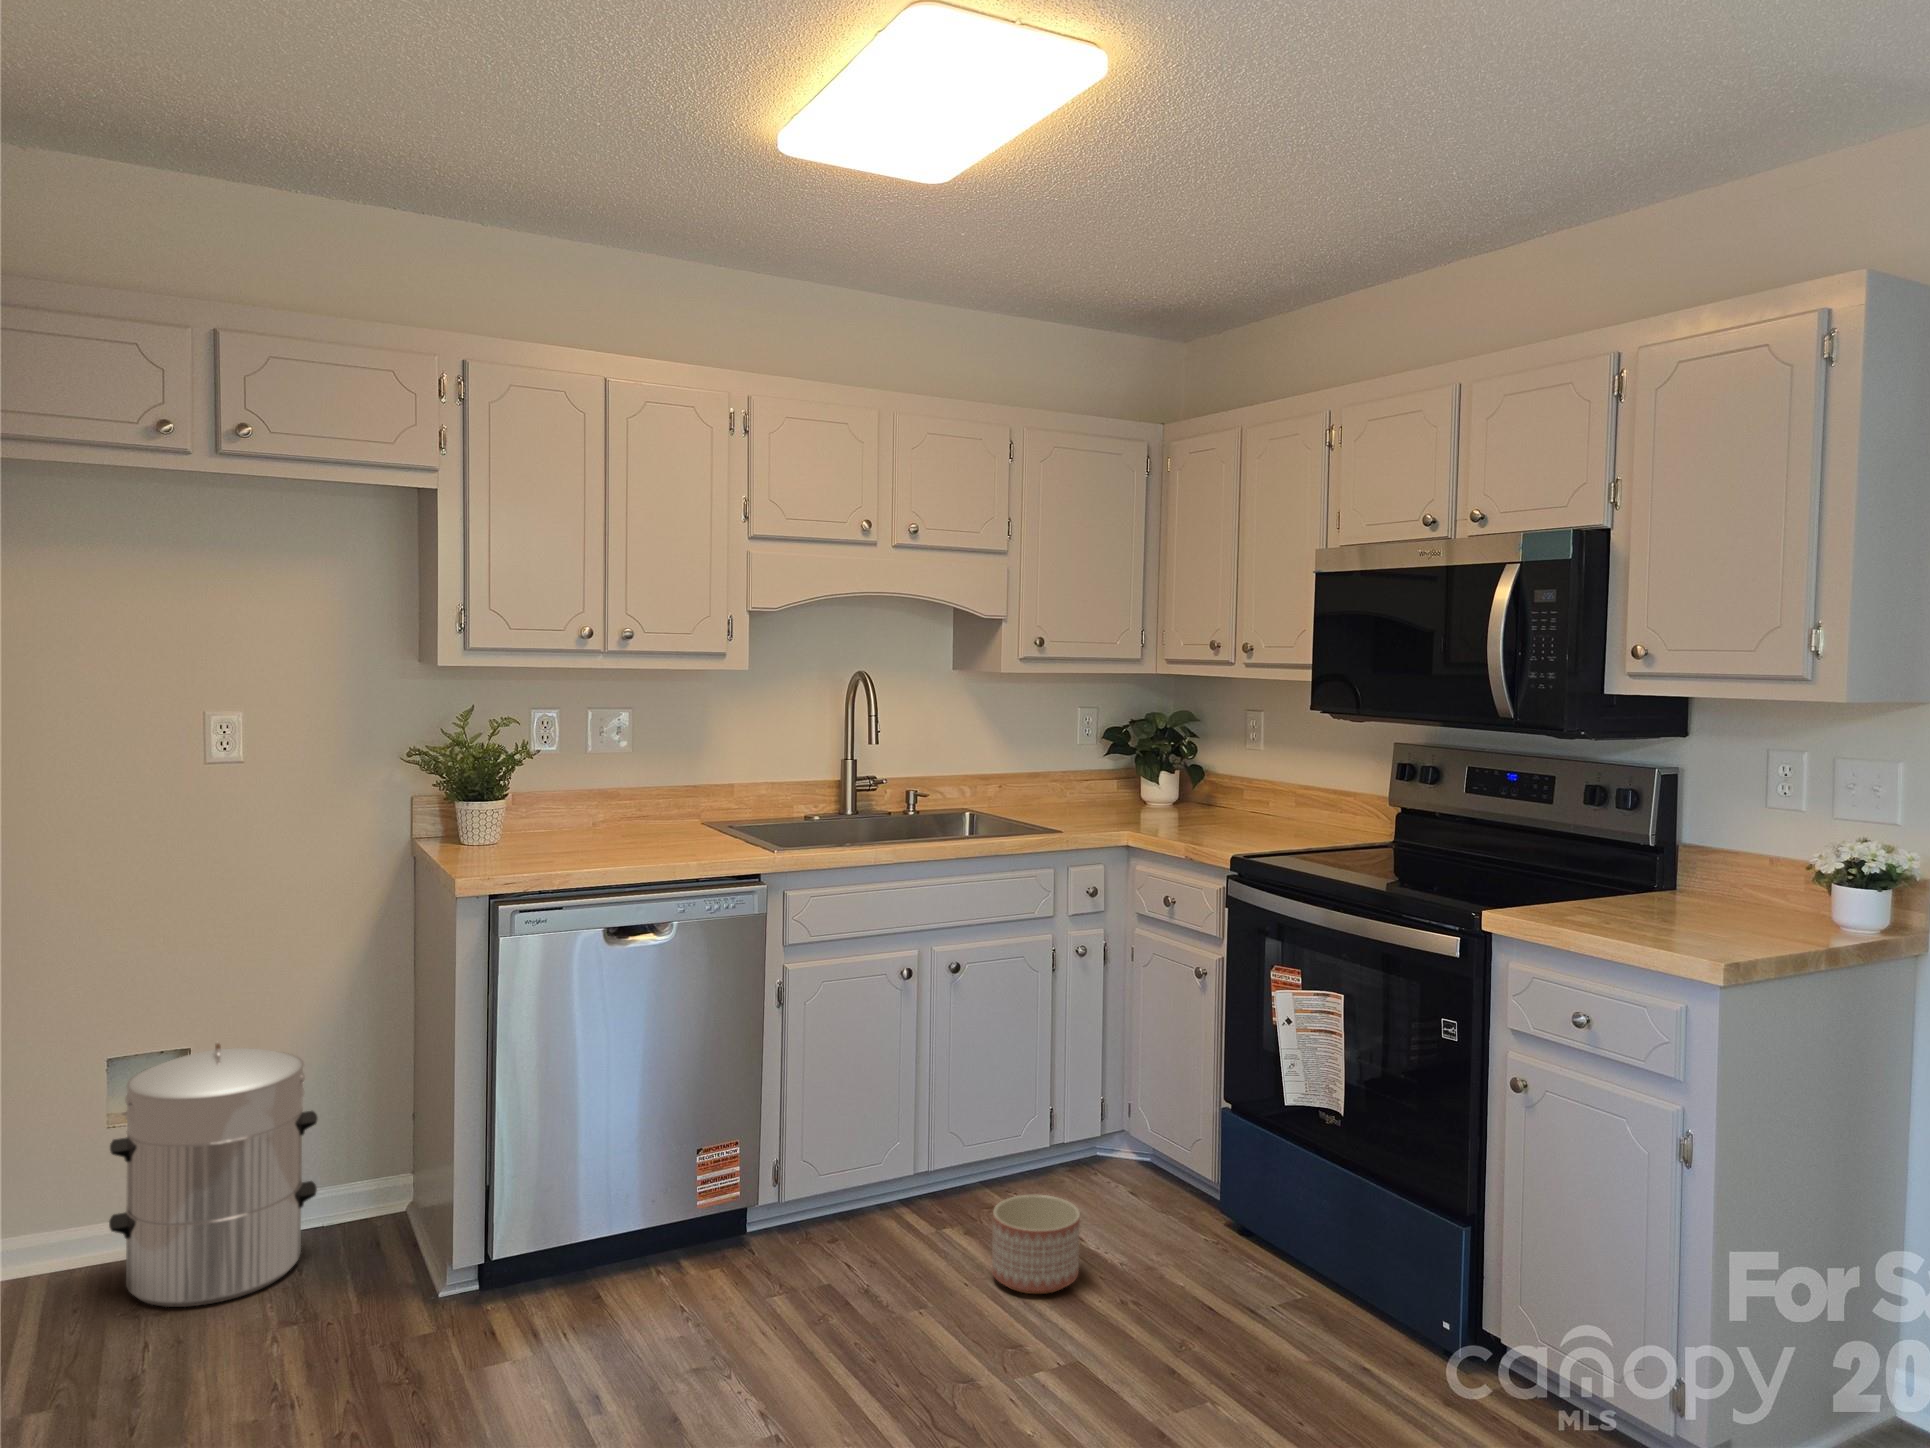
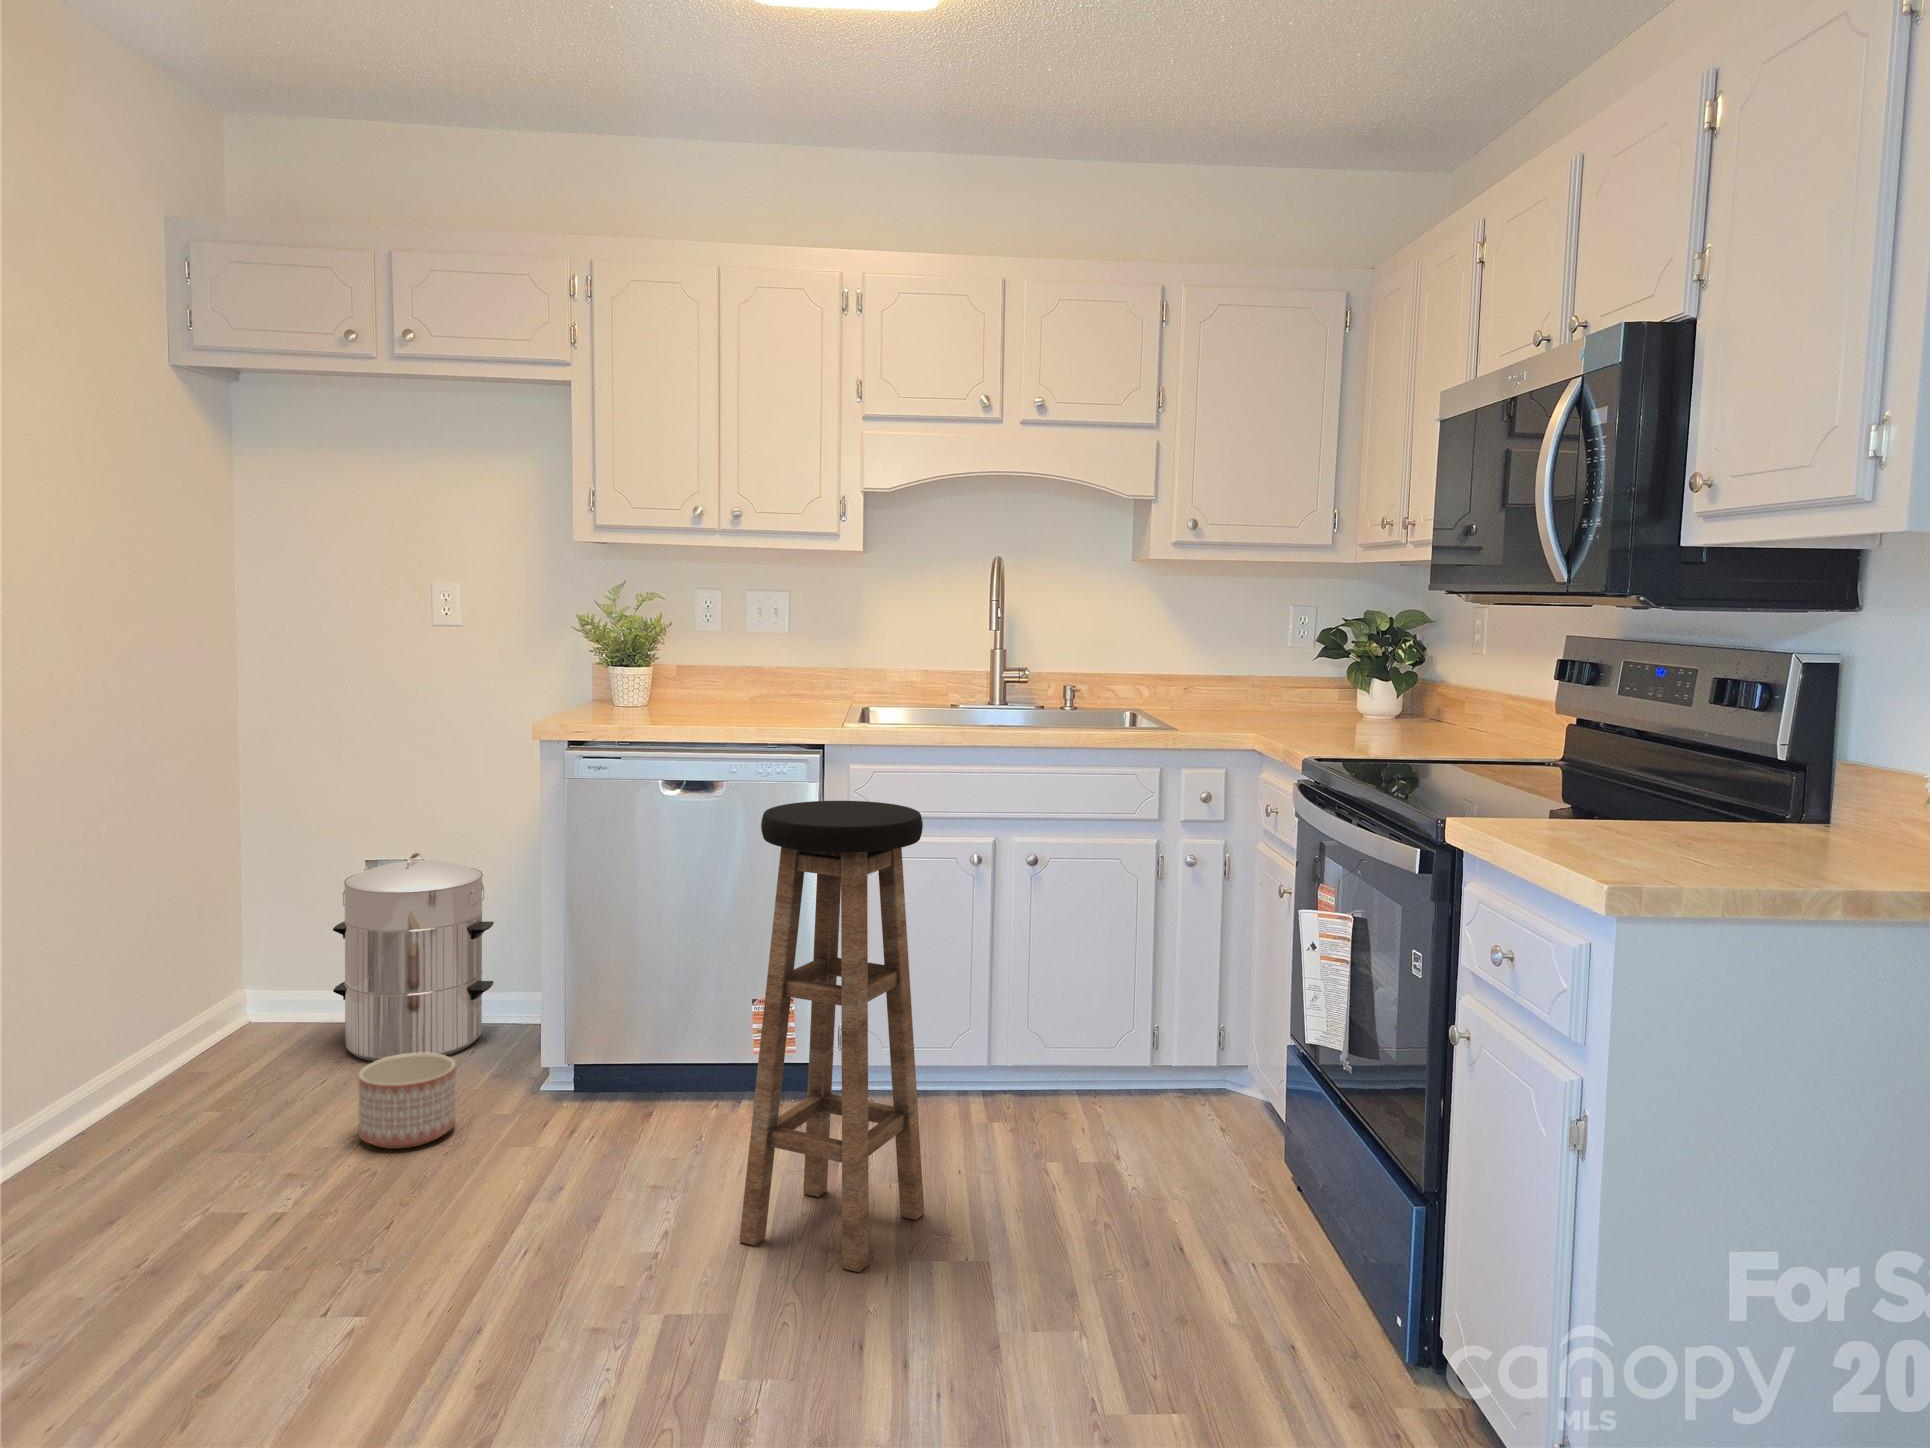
bar stool: none [841,934,996,1392] -> present [739,801,924,1272]
planter: present [992,1195,1080,1294] -> present [359,1053,456,1149]

